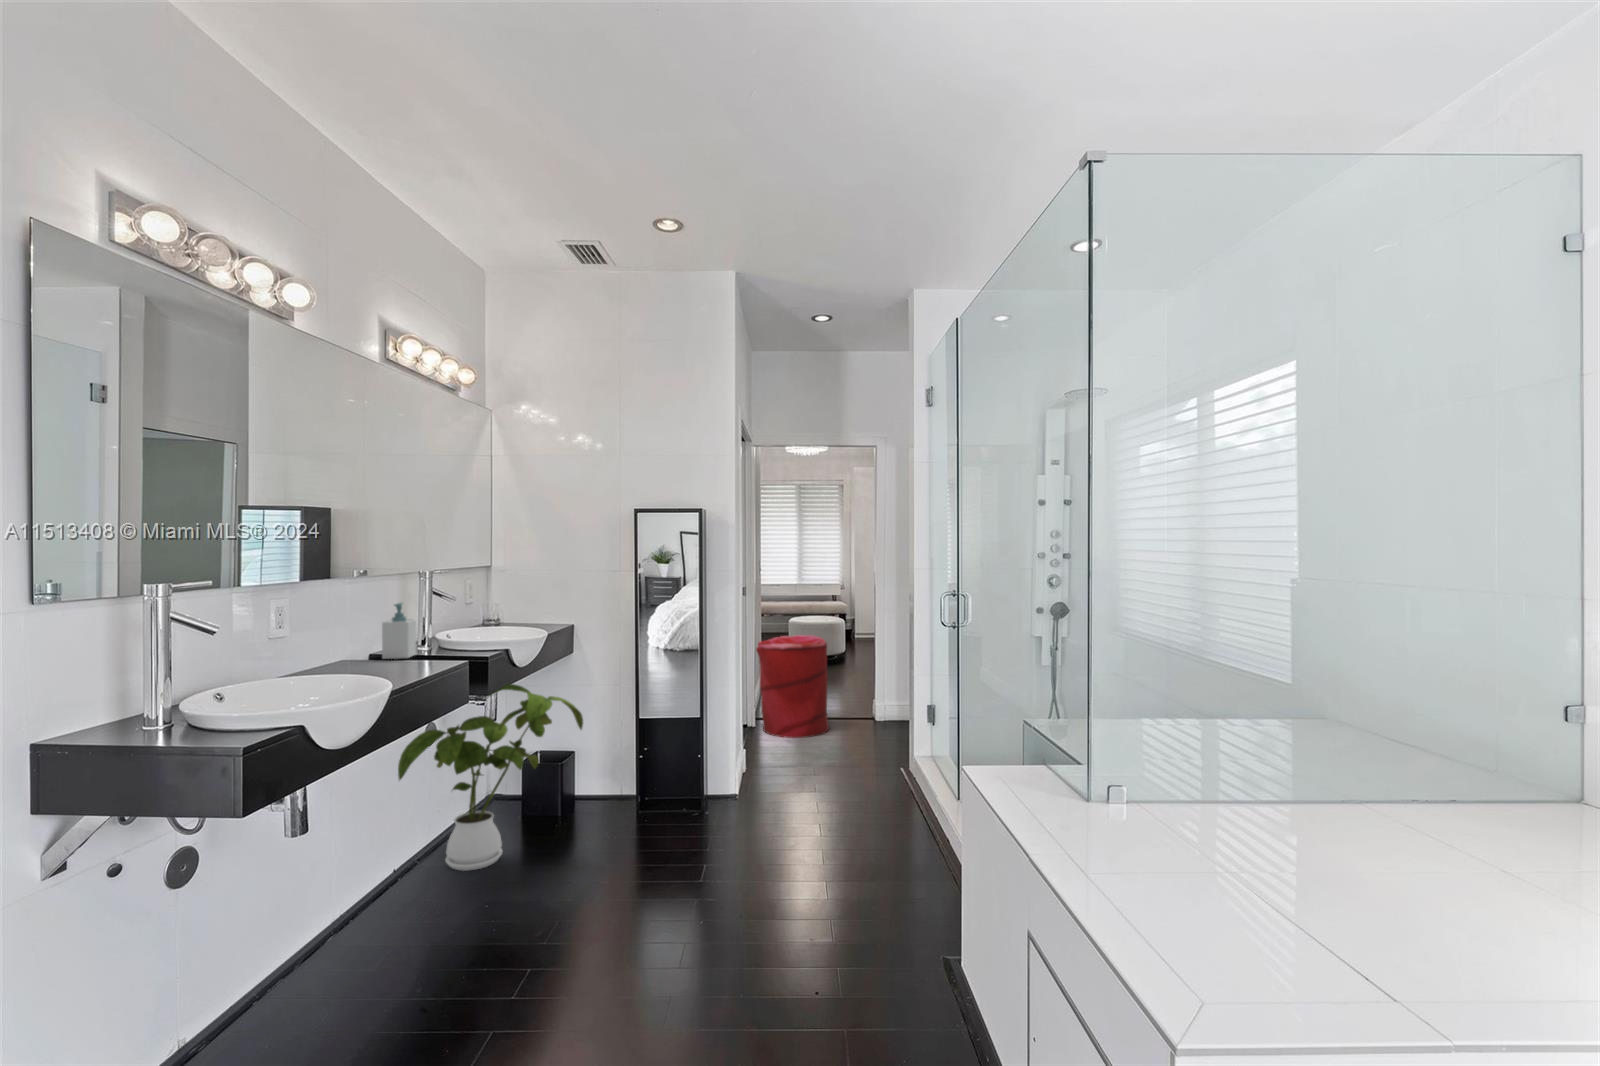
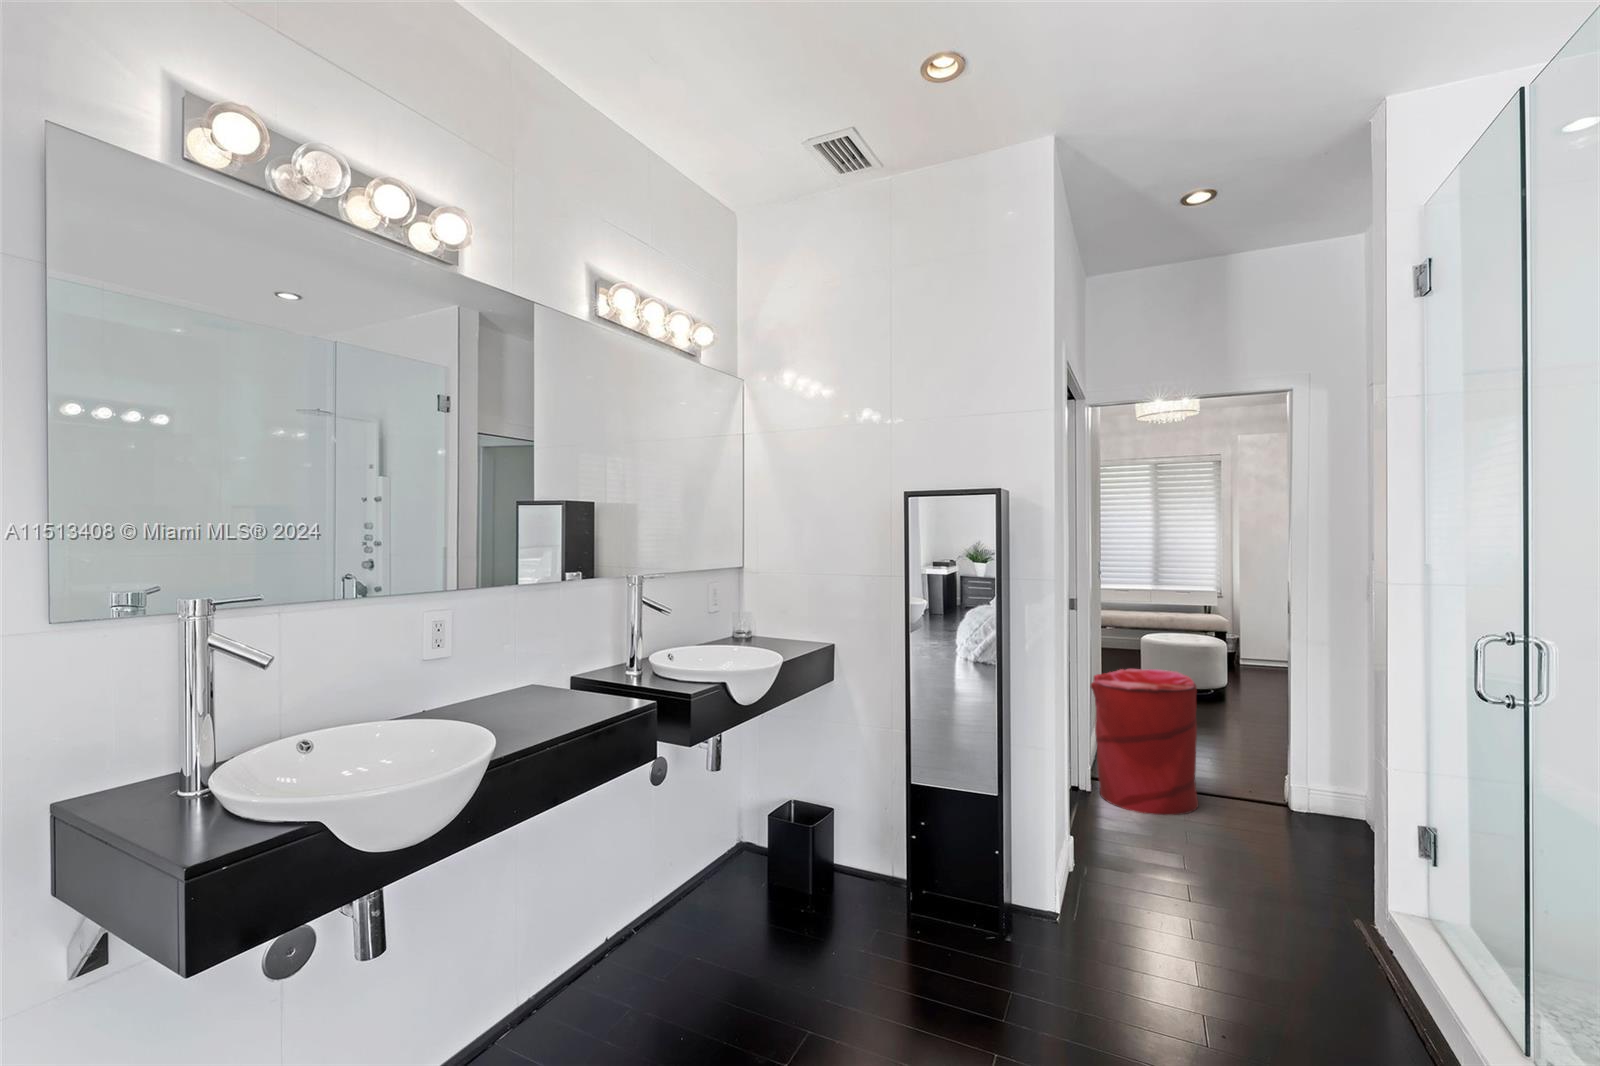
soap bottle: present [382,603,416,659] -> none [573,617,616,689]
house plant: present [398,684,583,871] -> none [593,726,824,961]

